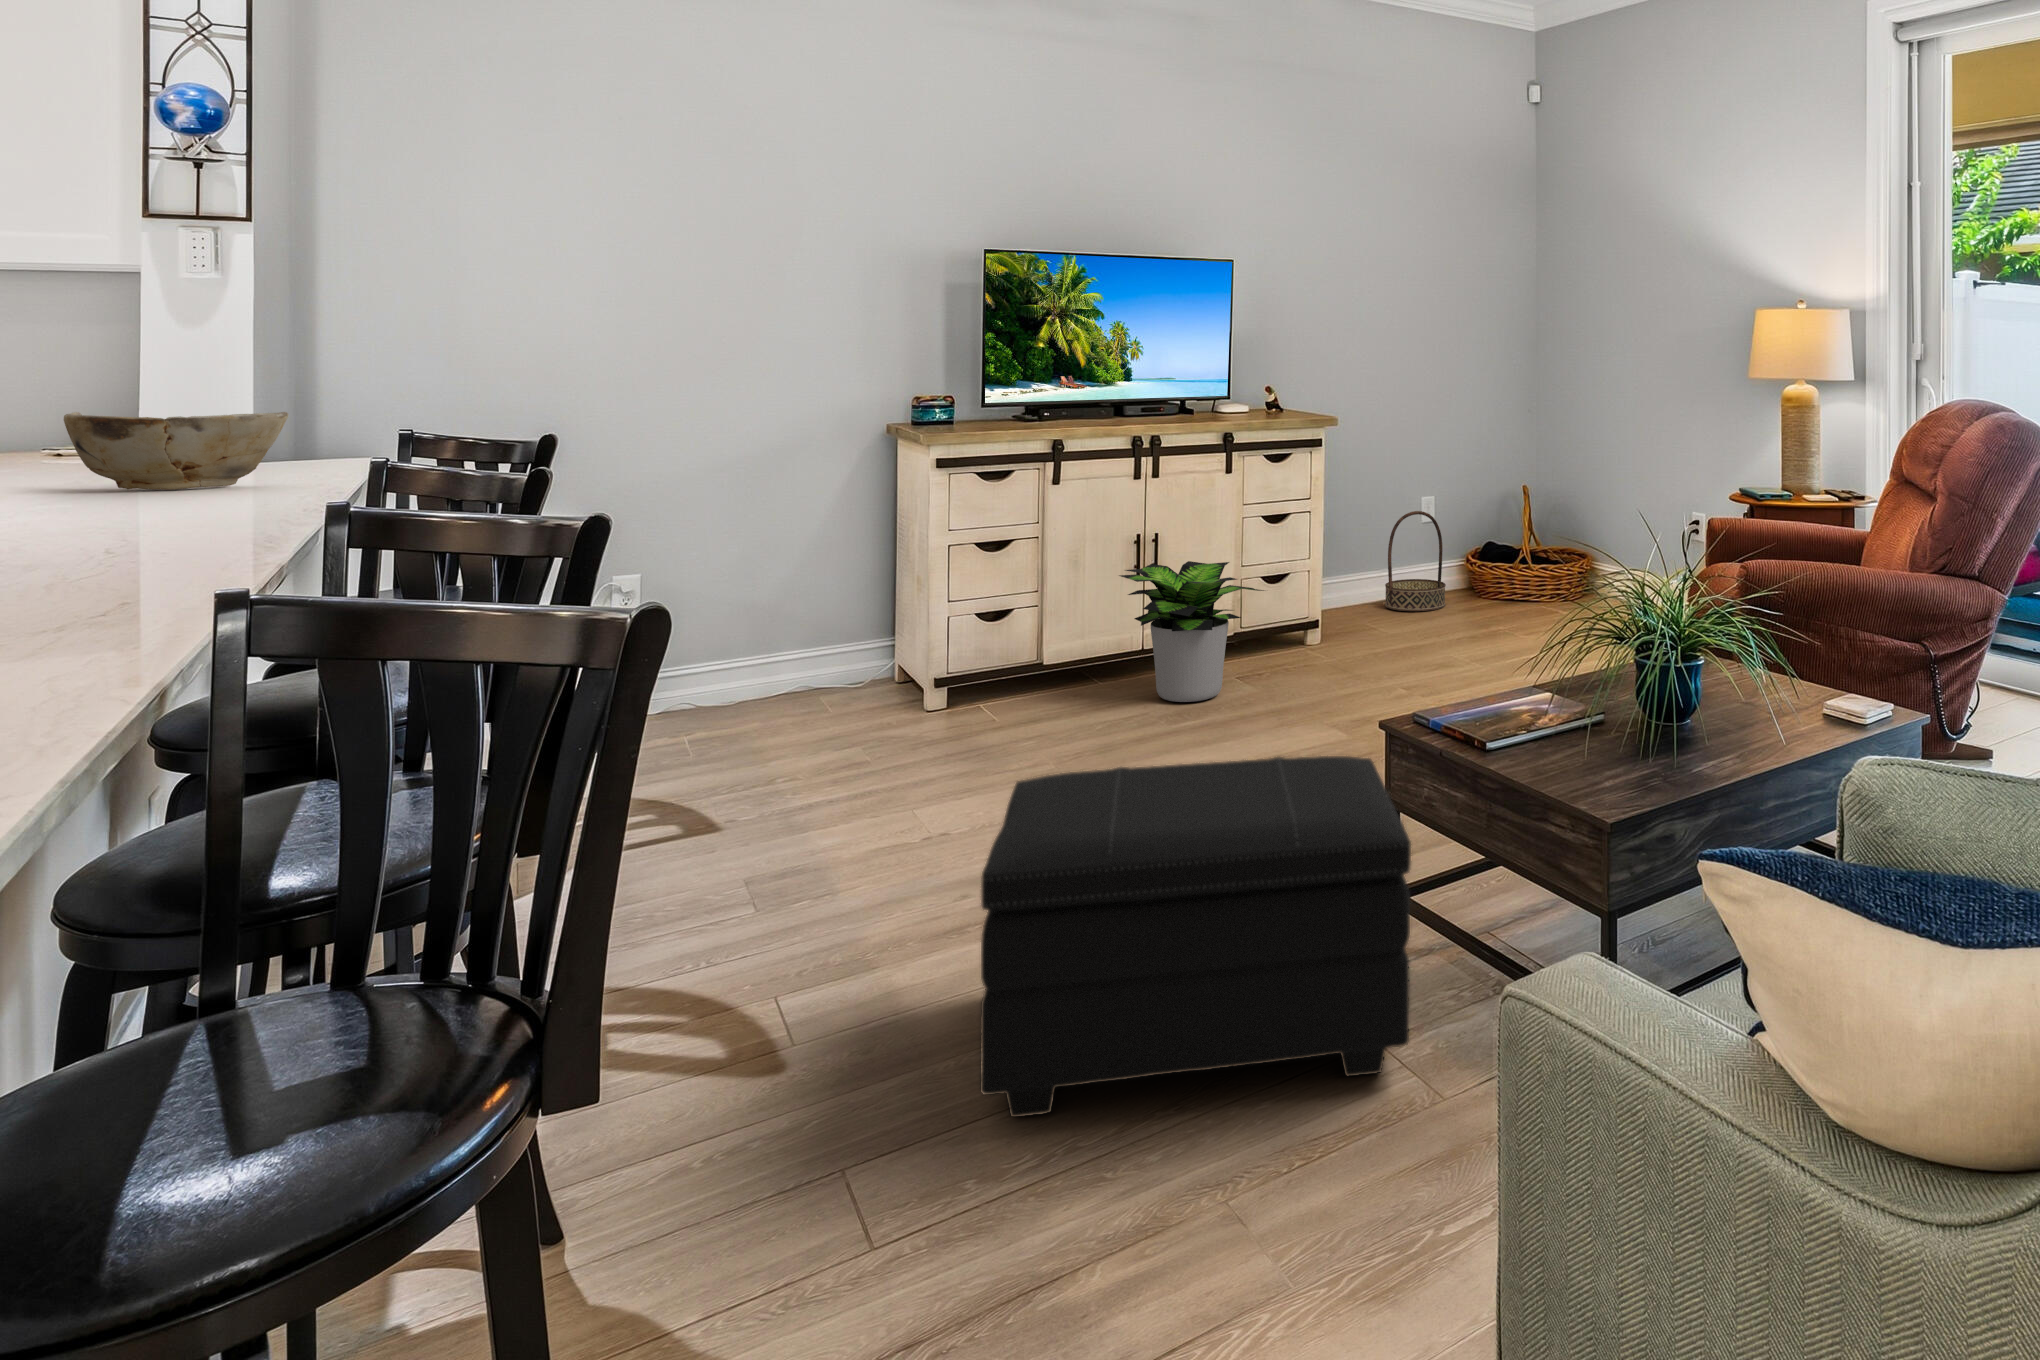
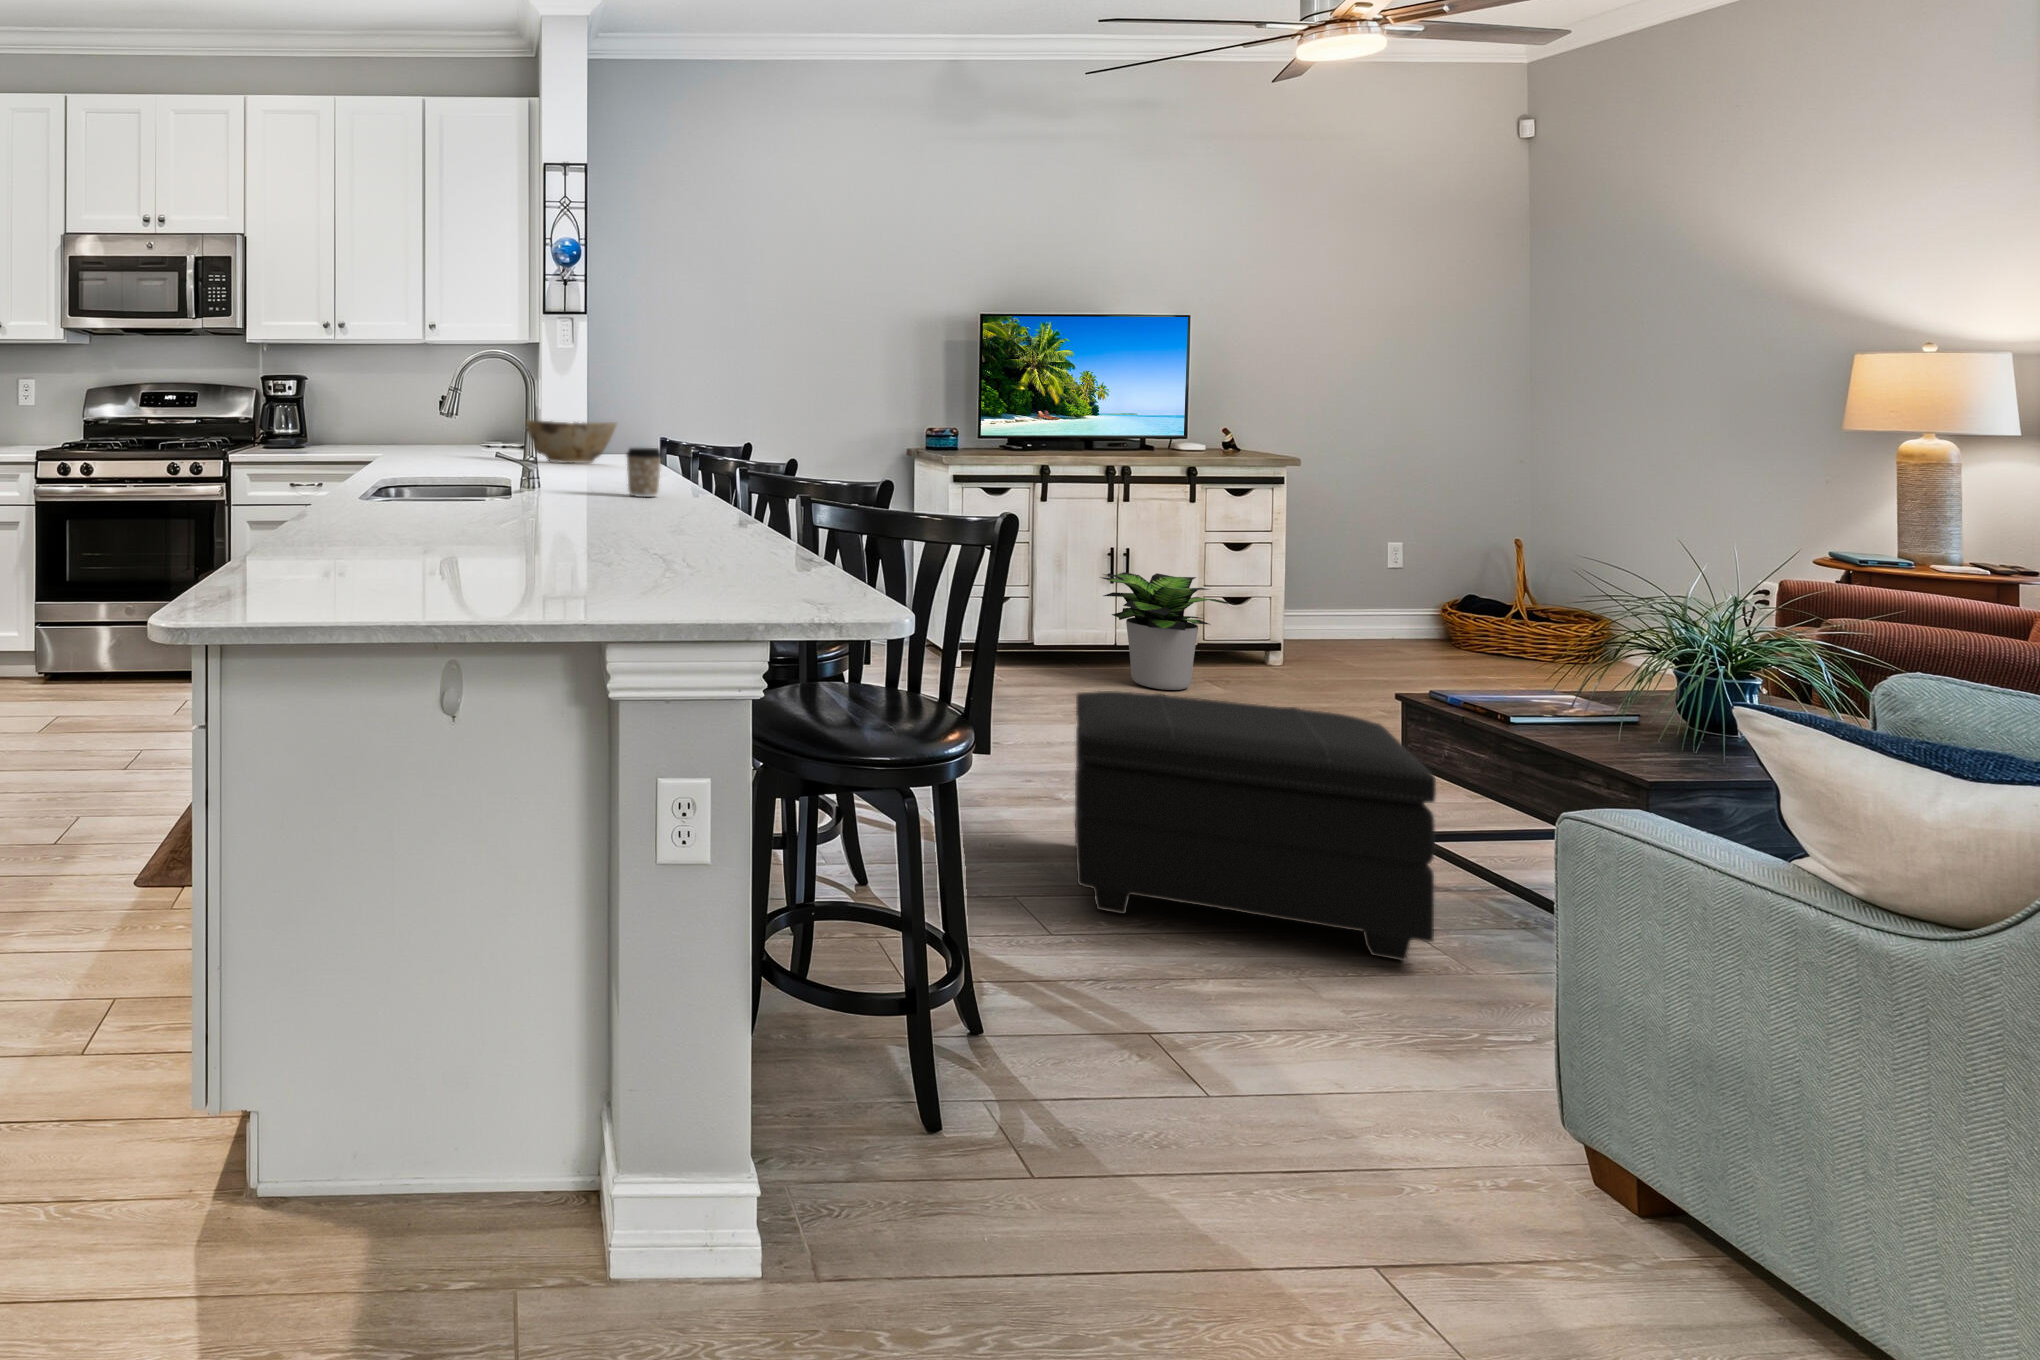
coffee cup: none [102,482,204,581] -> present [626,448,662,497]
basket: present [1385,511,1446,611] -> none [1346,554,1417,651]

